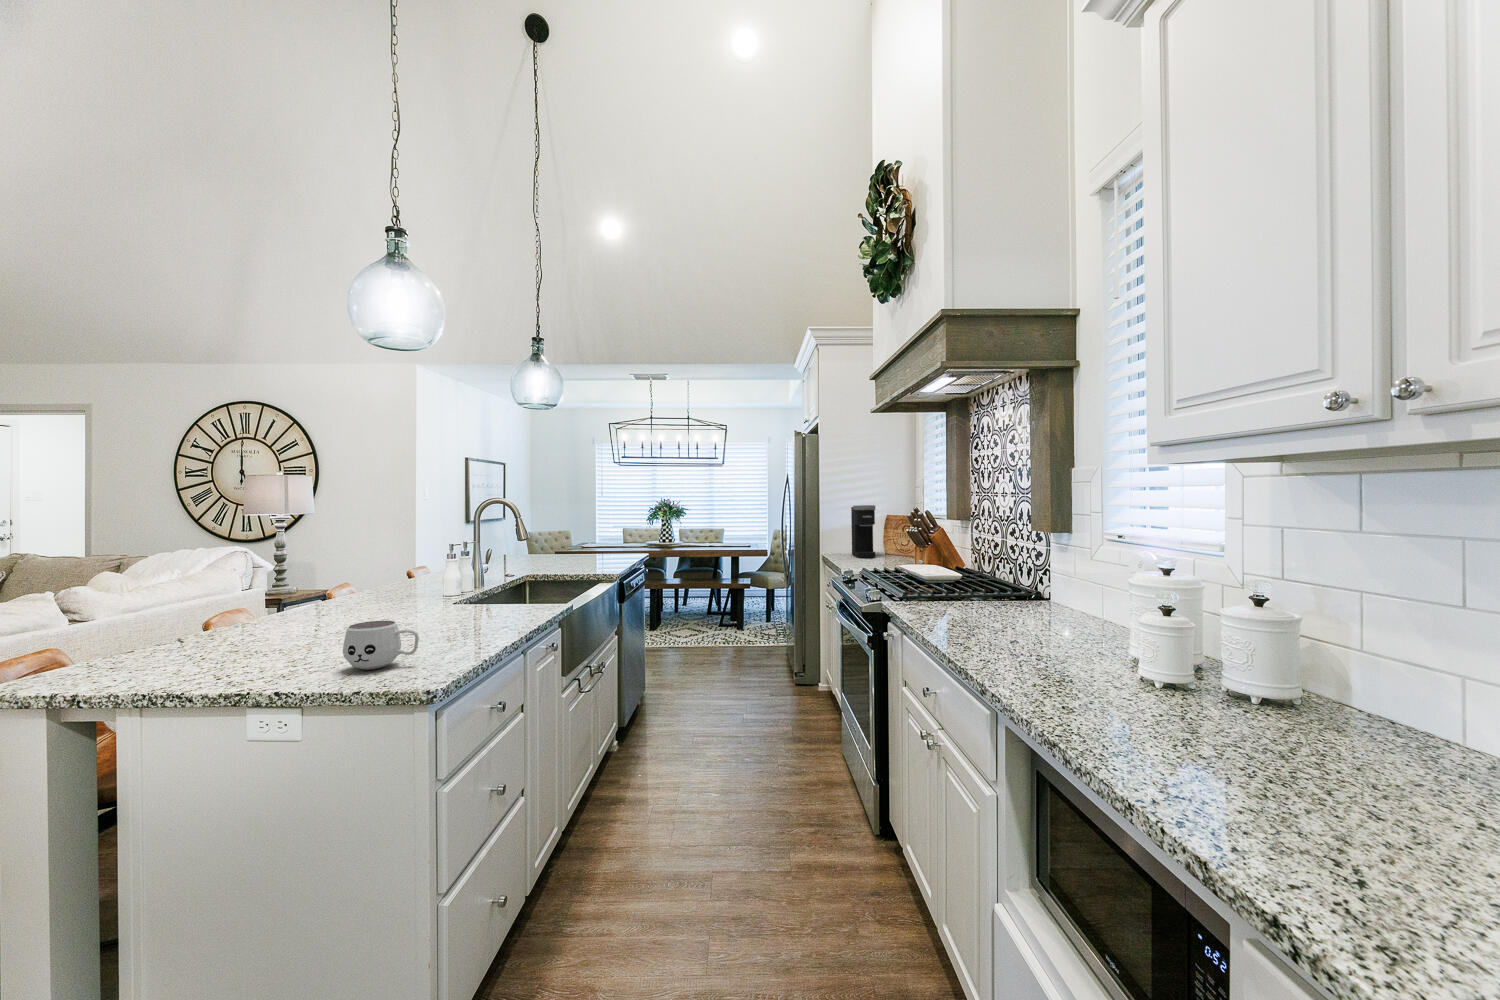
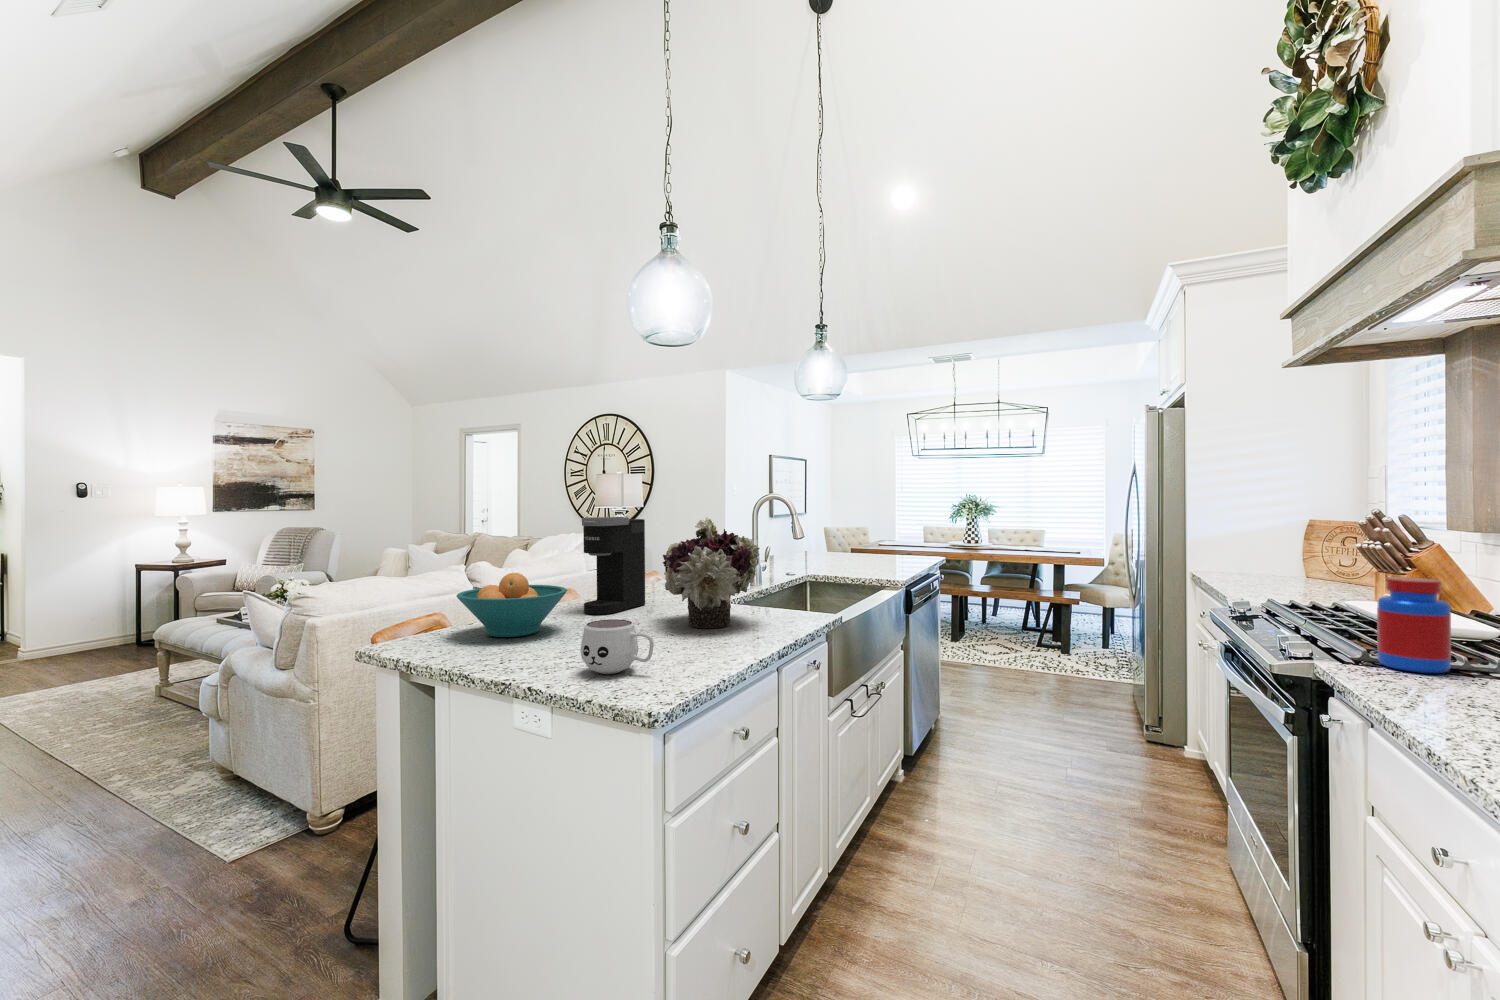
coffee maker: present [851,505,875,558] -> present [582,517,645,615]
flower arrangement: none [399,526,499,627] -> present [663,517,760,628]
jar: none [911,551,944,607] -> present [1377,577,1451,673]
fruit bowl: none [165,588,300,654] -> present [457,573,567,637]

